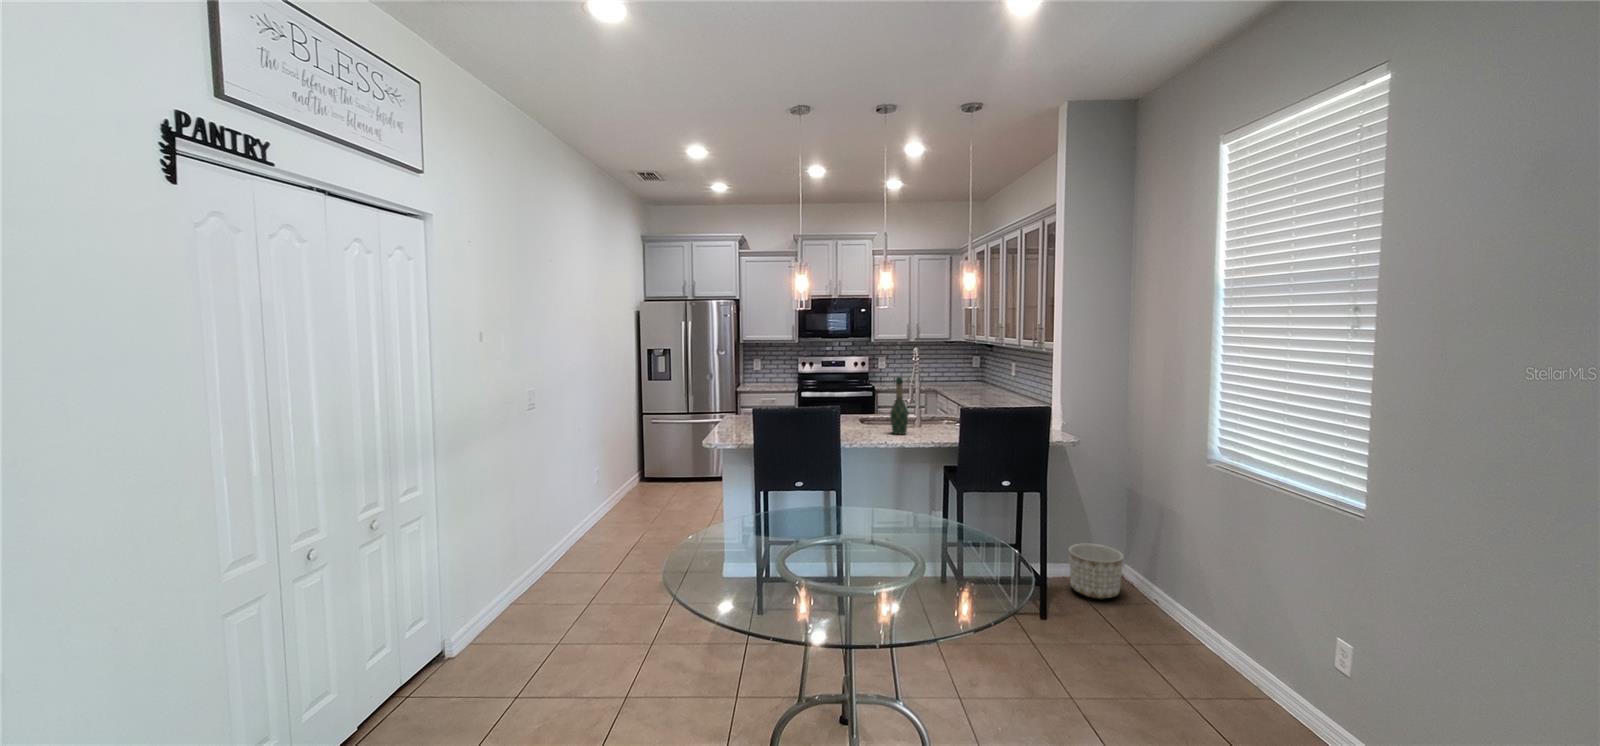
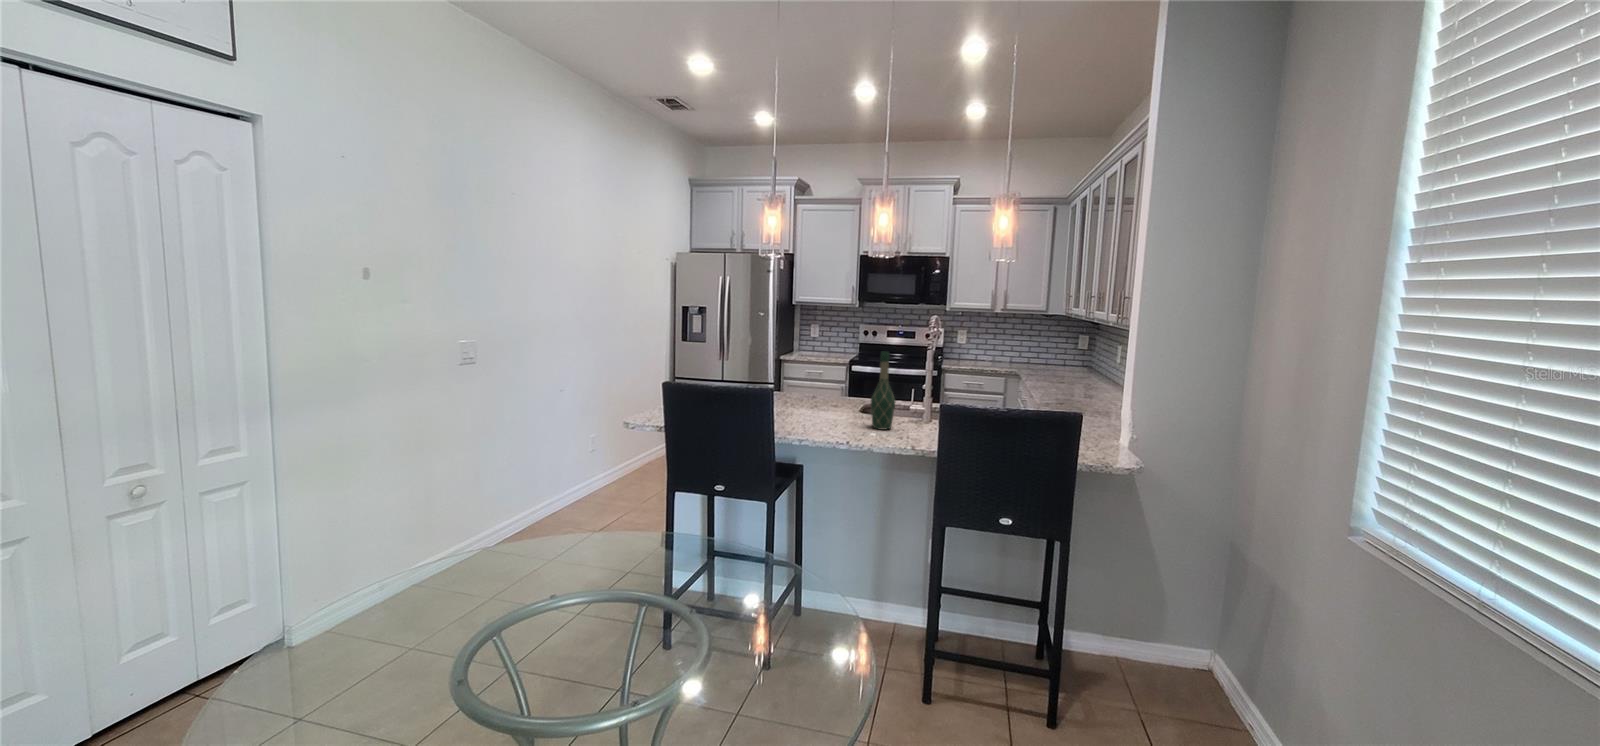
planter: present [1069,543,1123,599] -> none [1118,612,1205,704]

